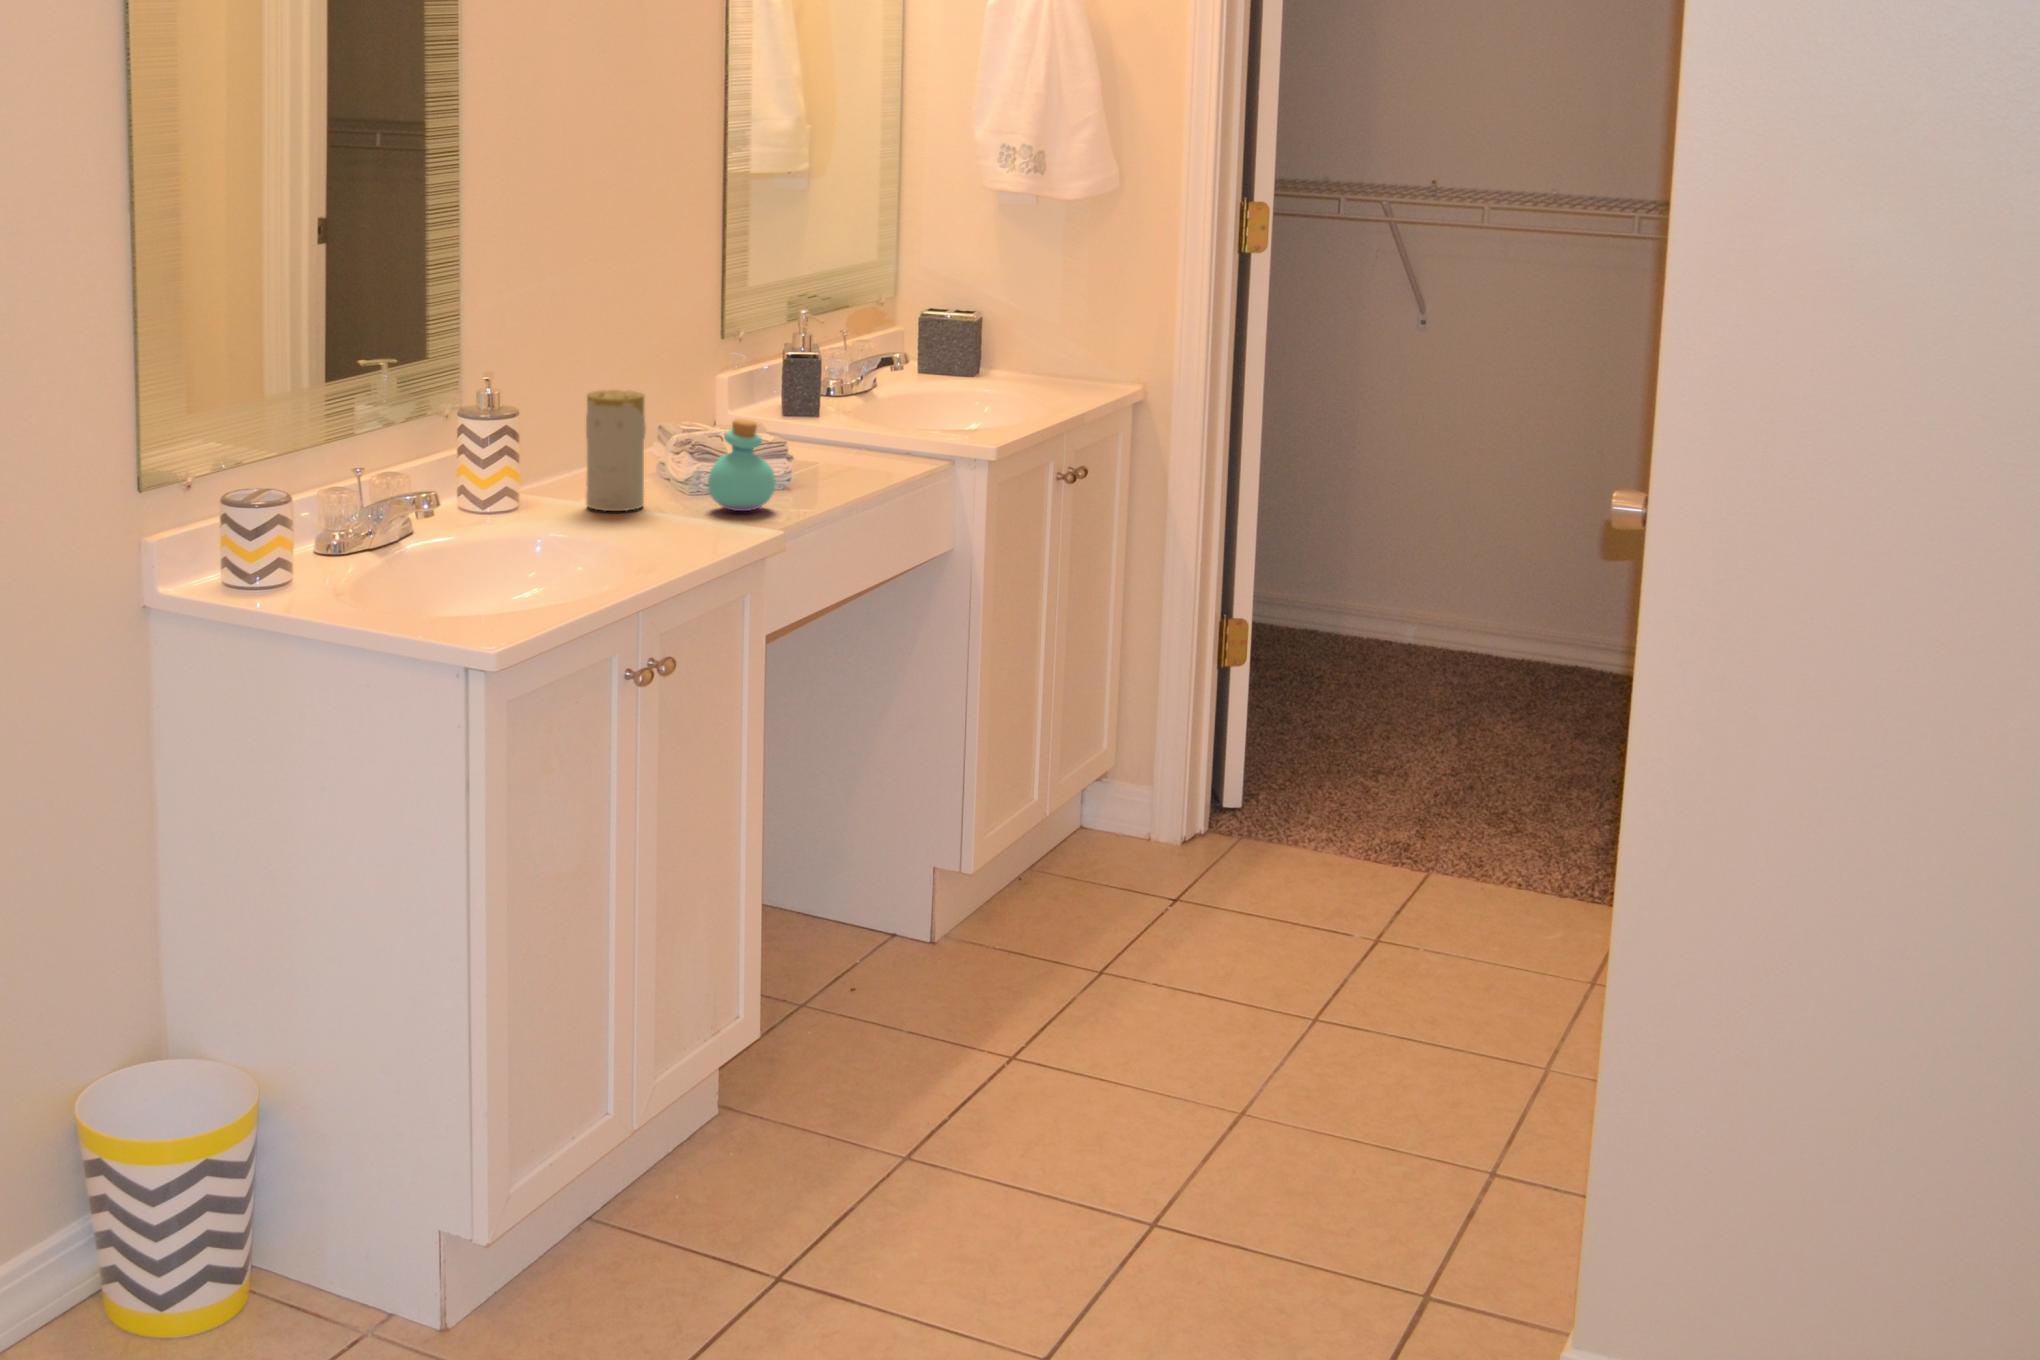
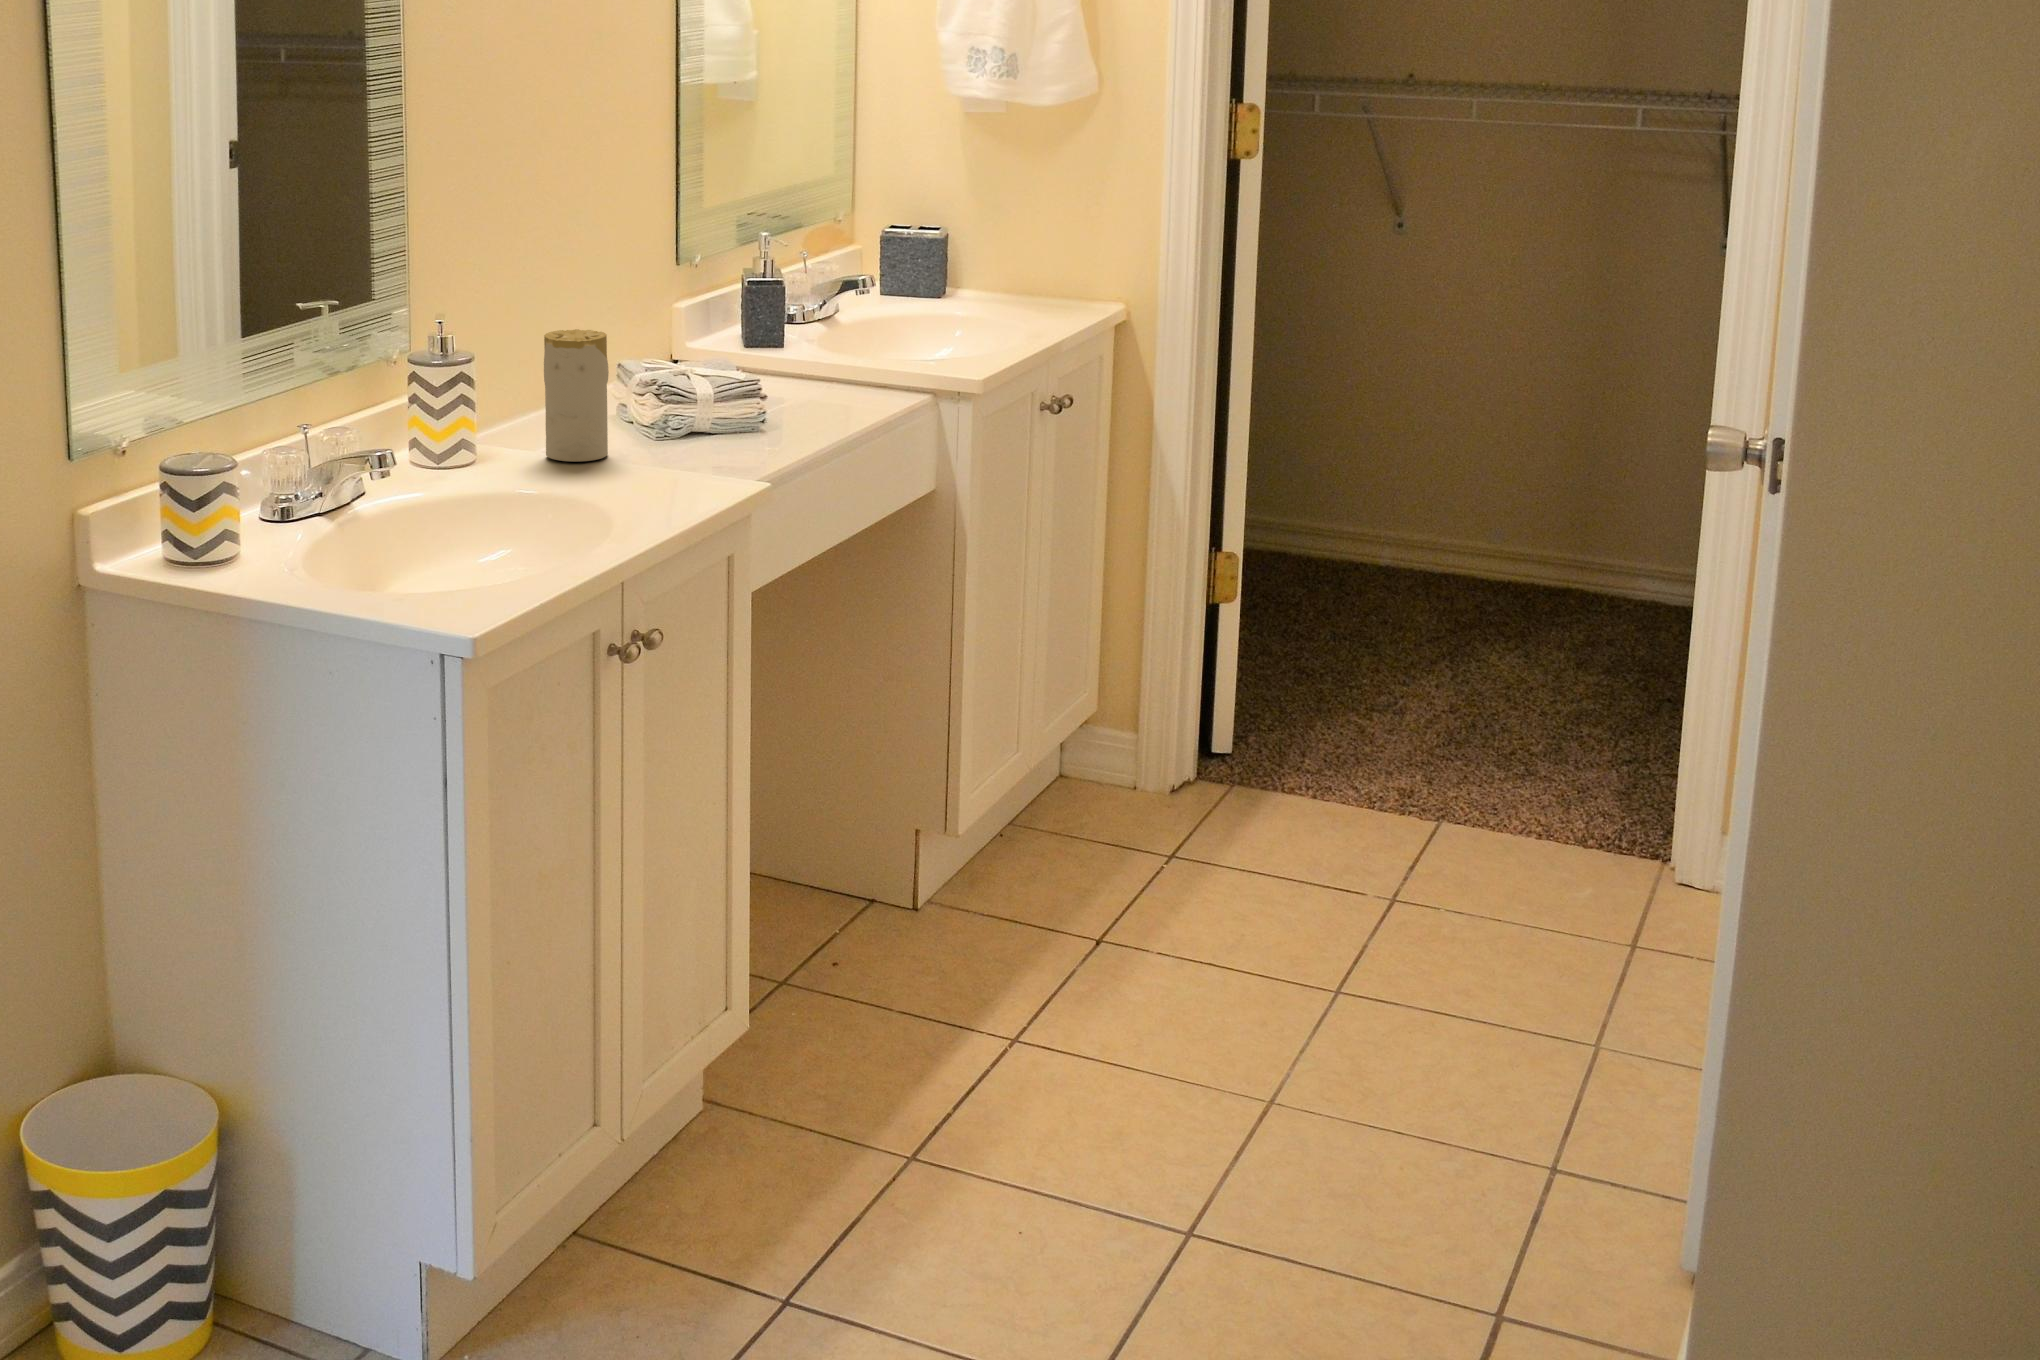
perfume bottle: present [708,418,776,511] -> none [678,358,751,459]

